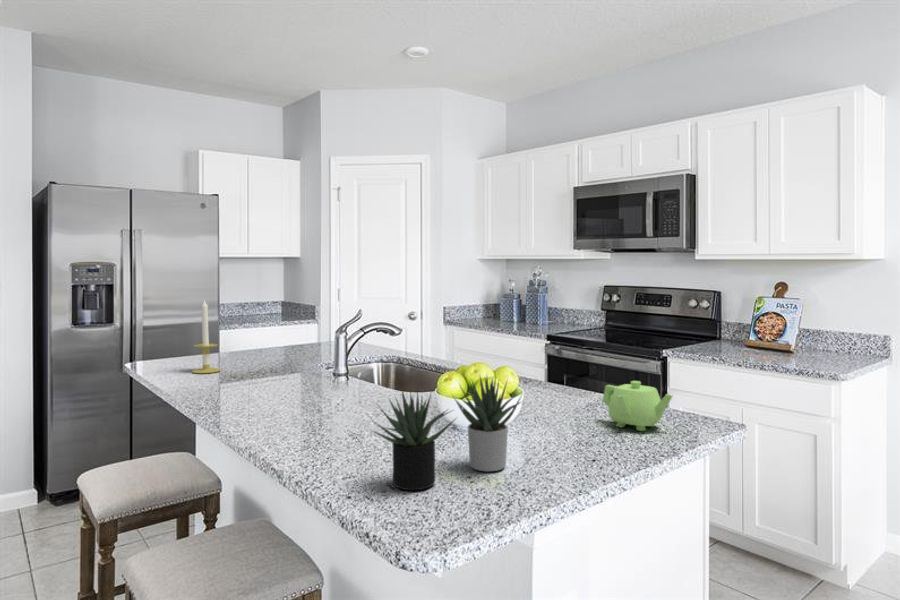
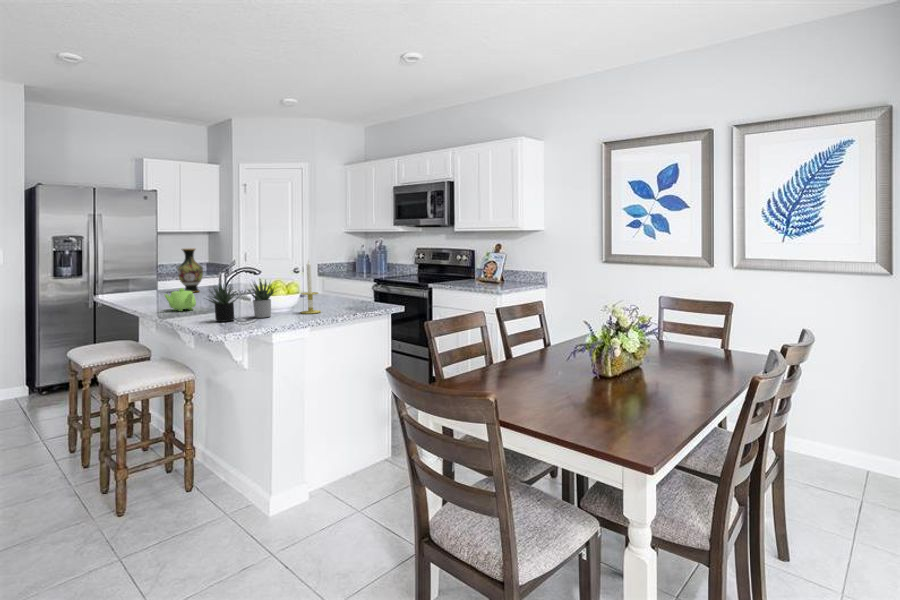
vase: none [260,288,301,365] -> present [177,249,203,292]
candle: present [192,300,221,373] -> present [301,261,320,314]
teapot: present [603,381,672,431] -> present [164,288,196,311]

